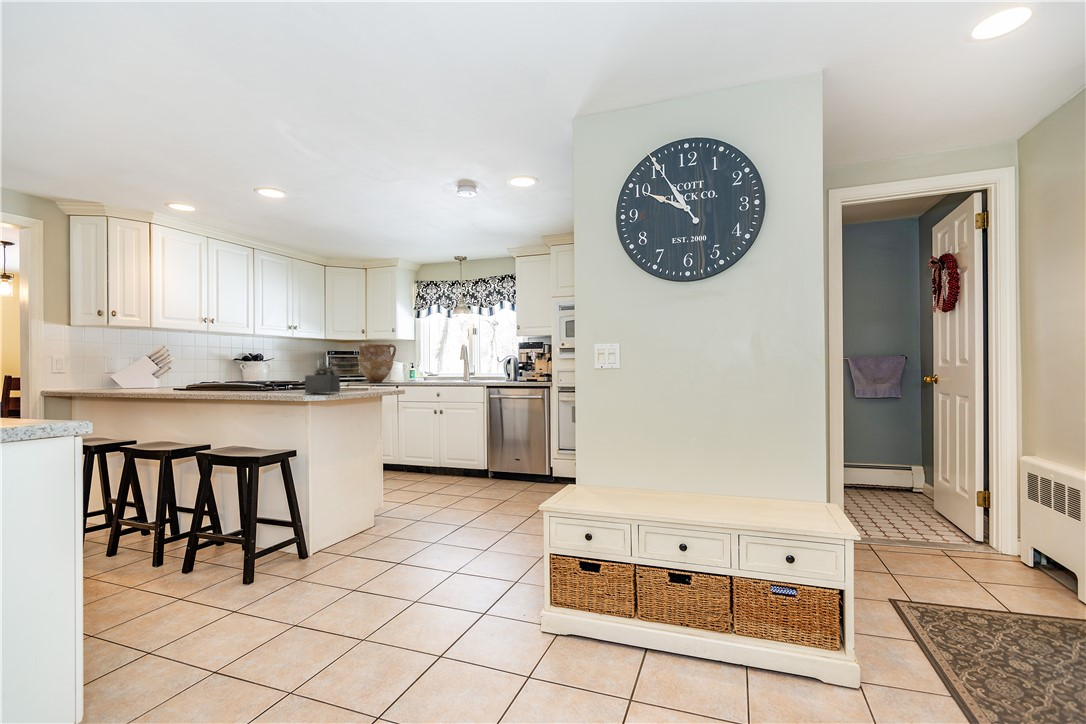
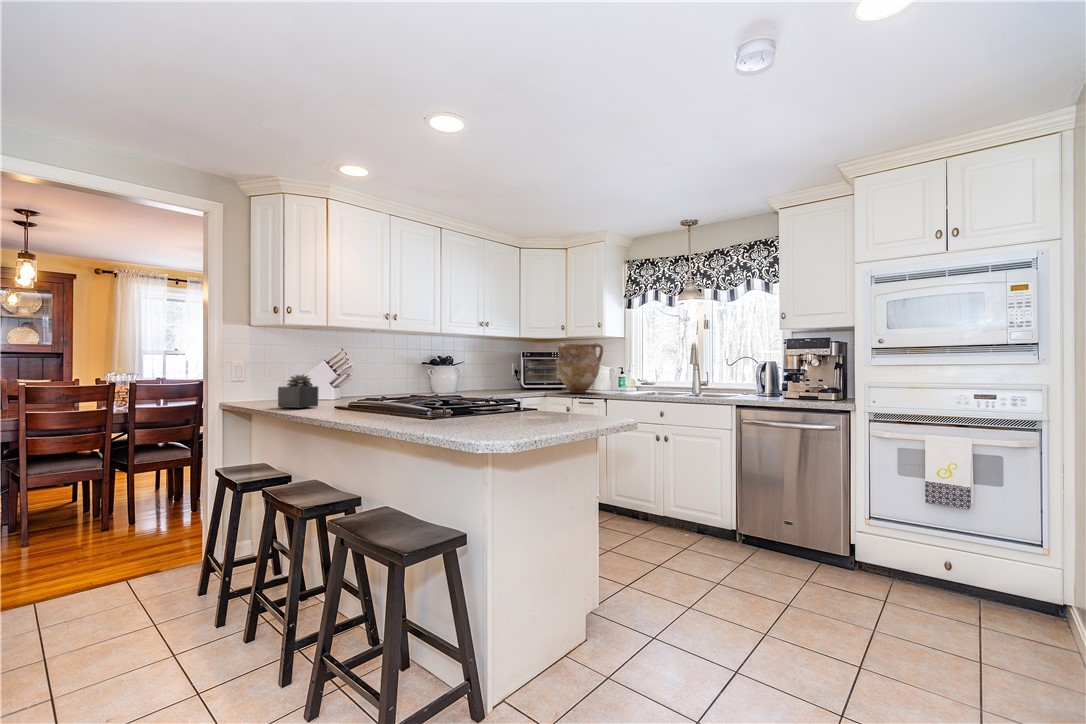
succulent plant: present [305,365,340,393] -> present [278,374,318,407]

